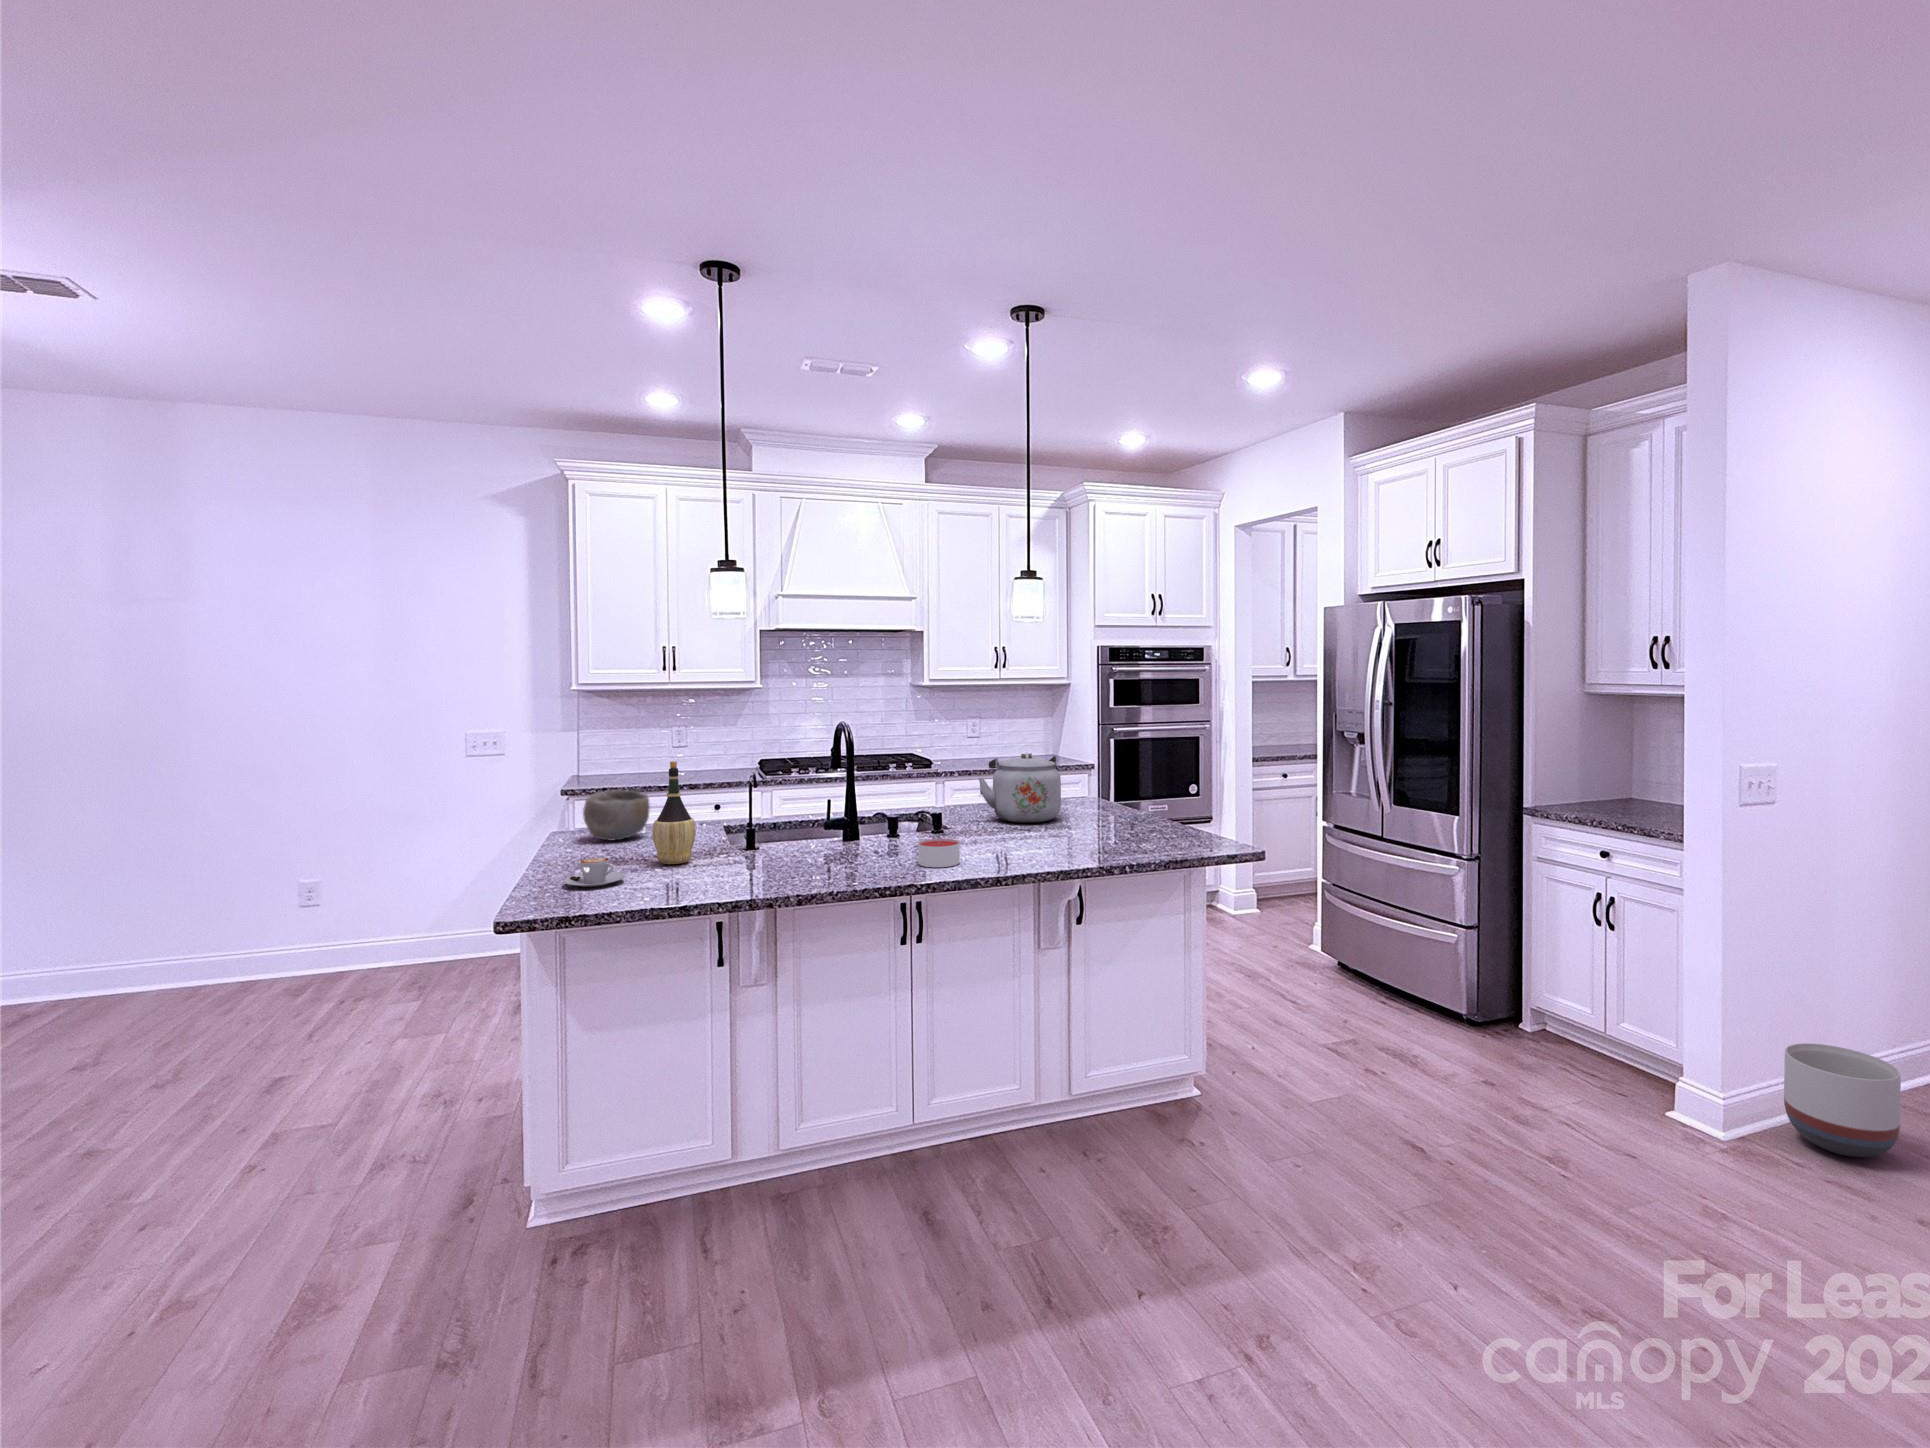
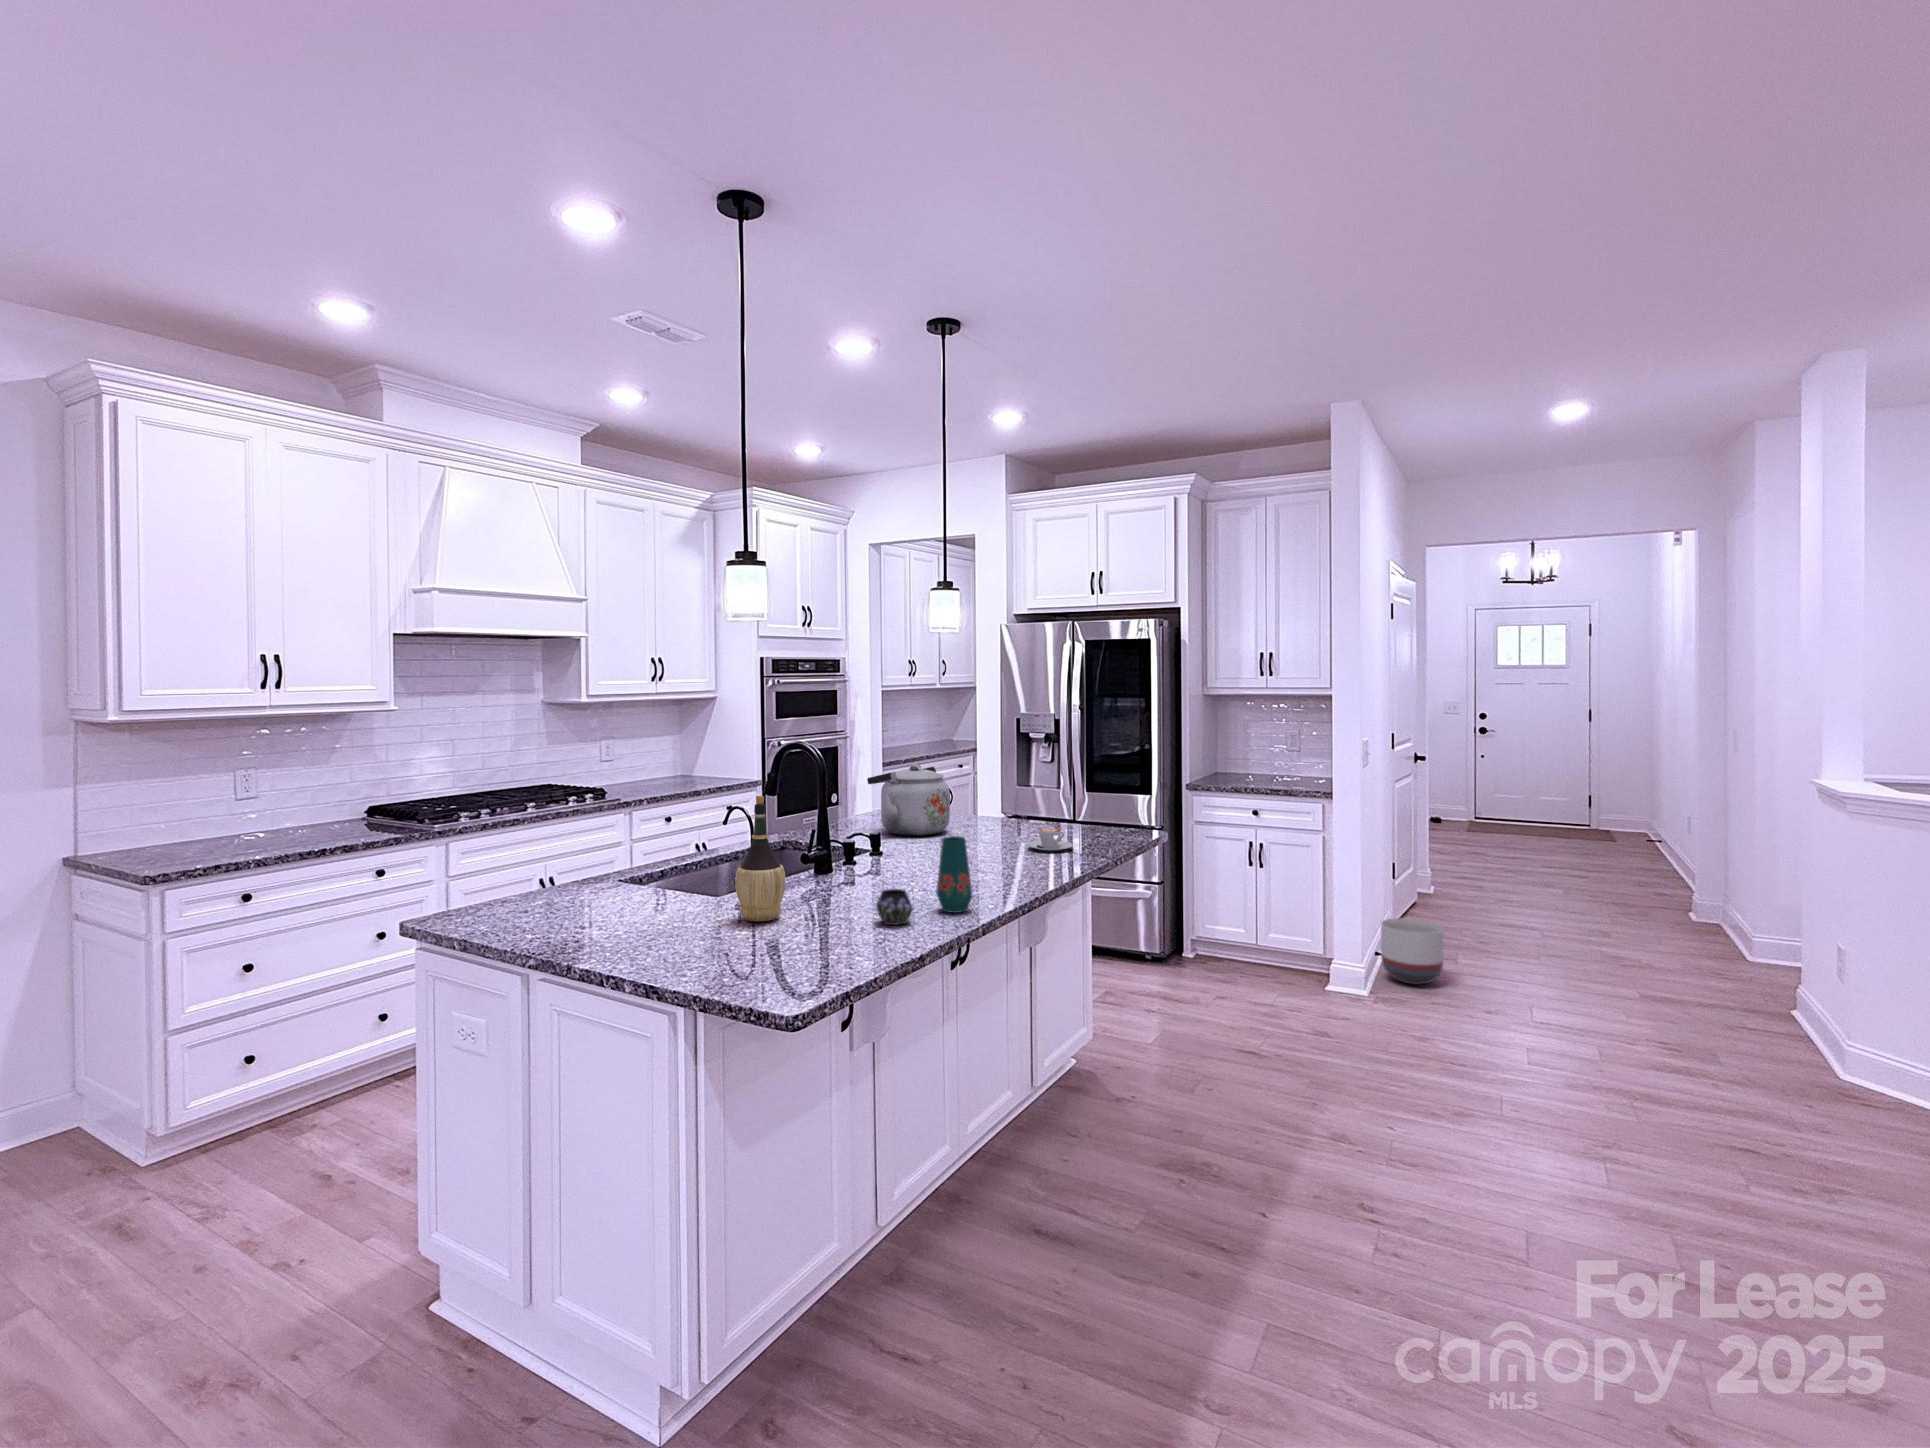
bowl: present [583,790,650,841] -> none [522,845,609,914]
vase: none [709,813,813,883] -> present [876,836,972,925]
candle: present [918,839,960,867] -> none [984,851,1025,880]
coffee cup: present [564,858,625,887] -> present [1027,829,1072,851]

